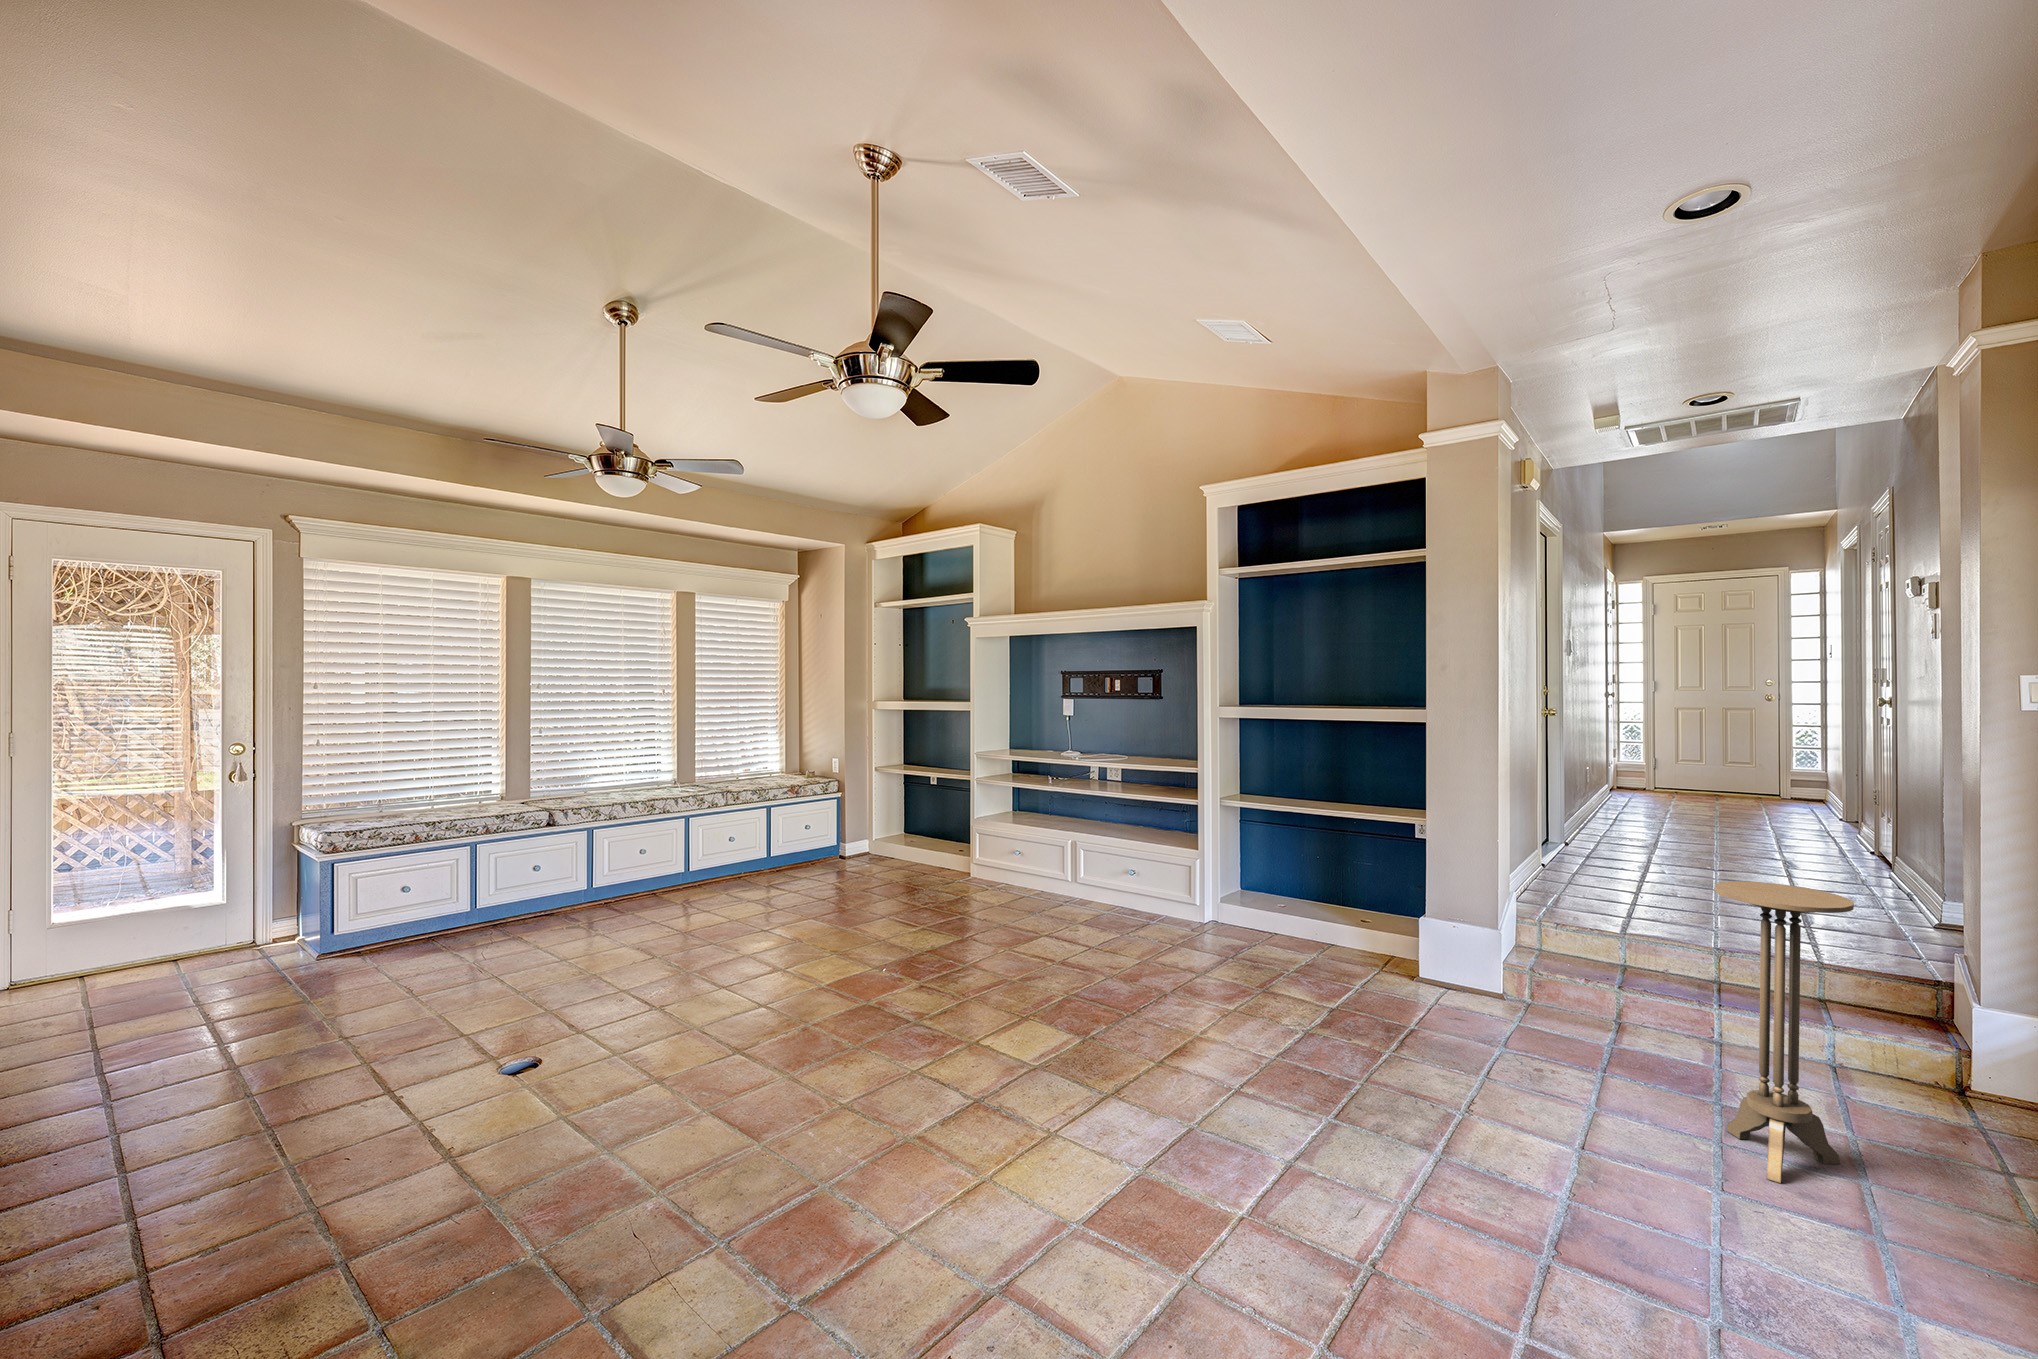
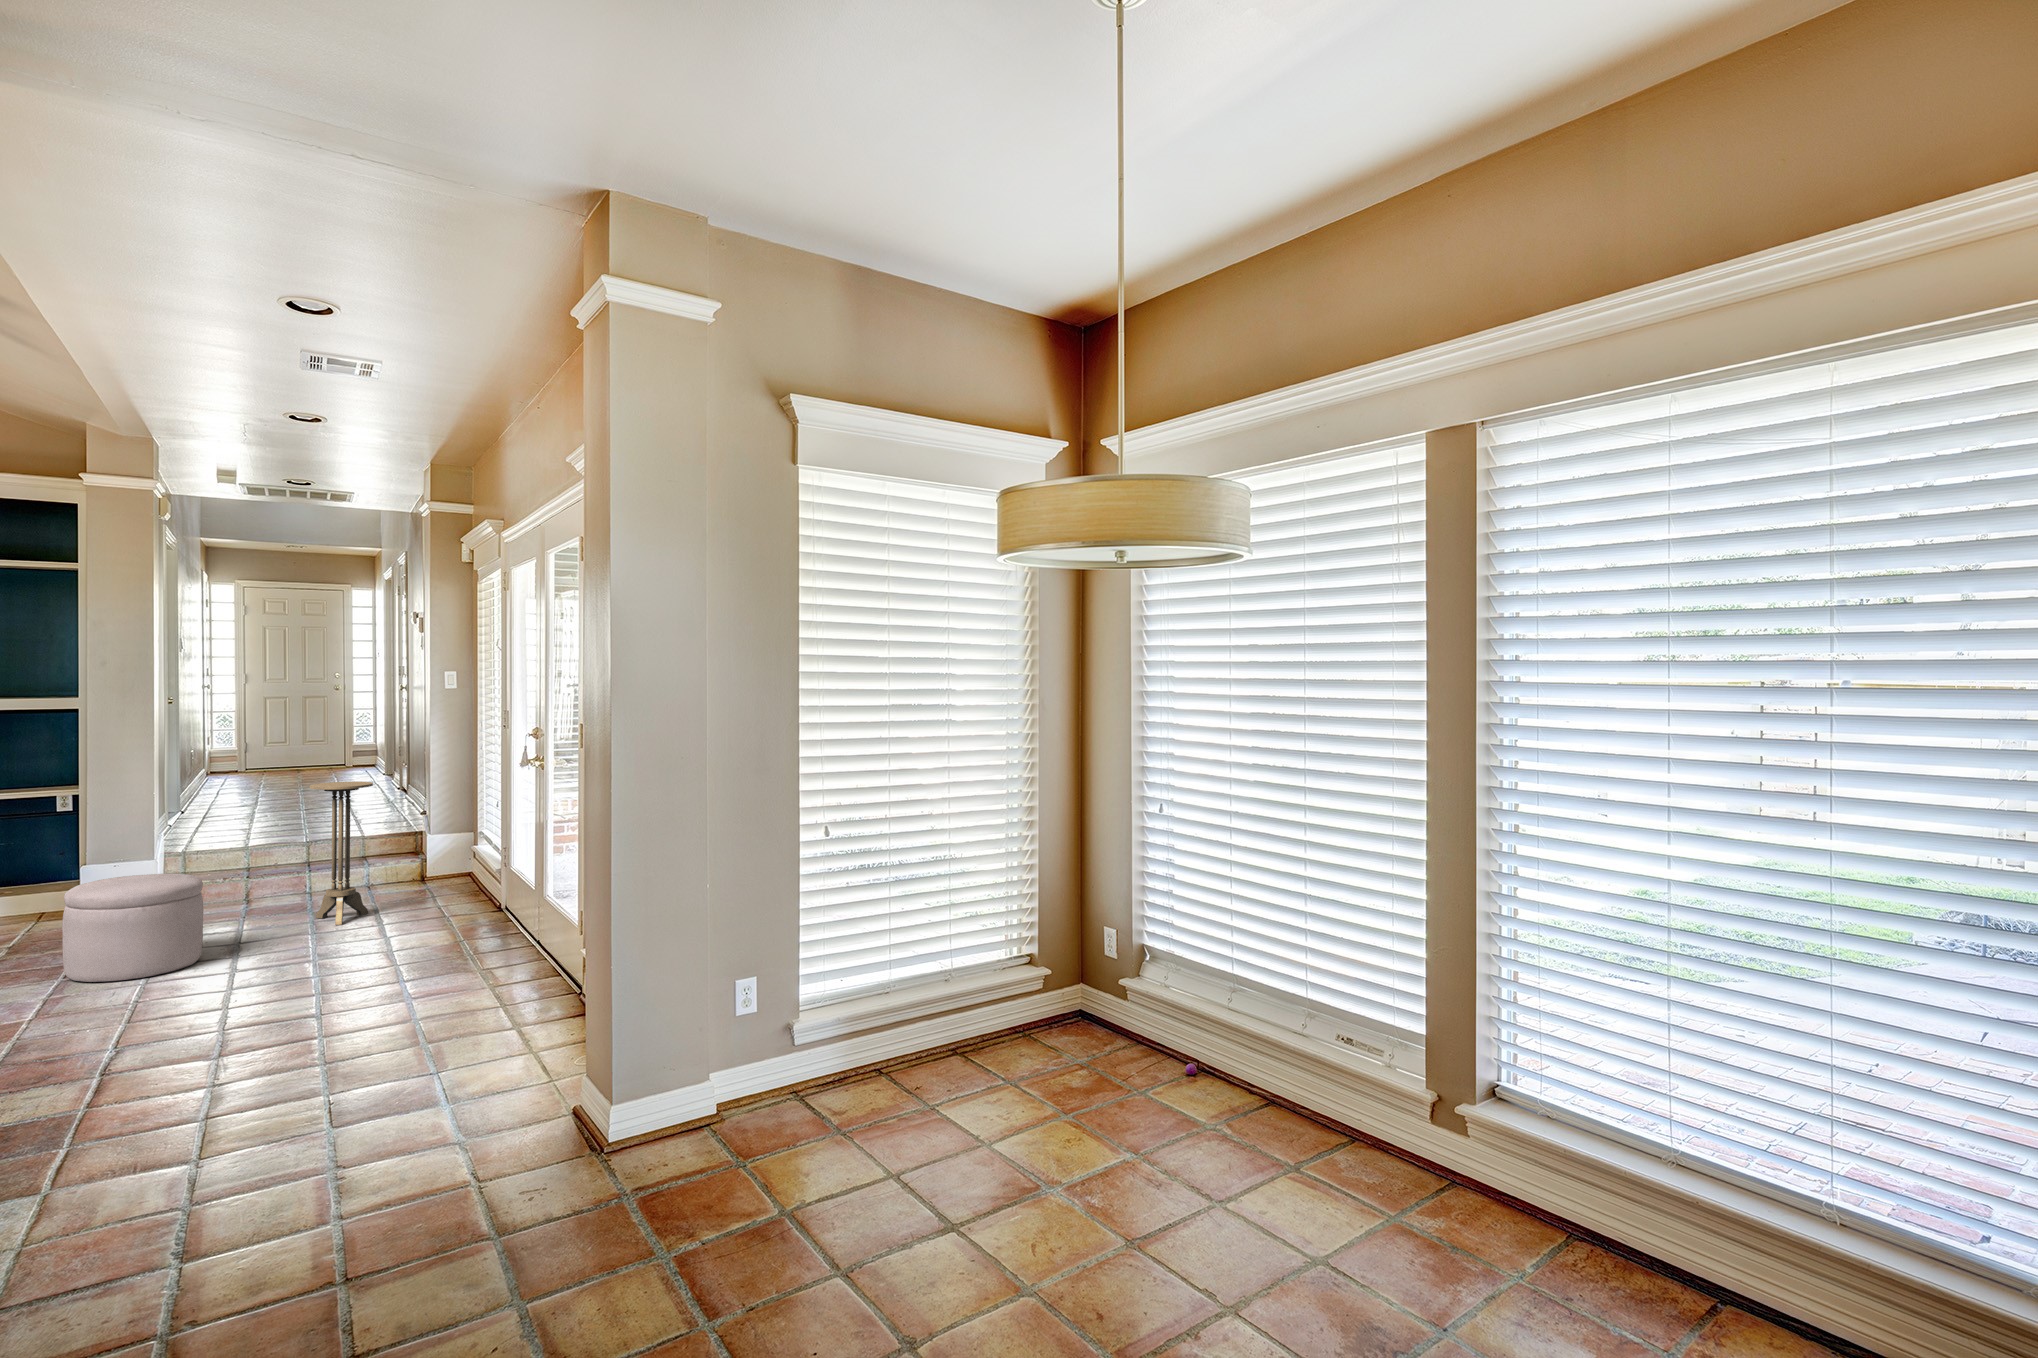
ottoman: none [1324,984,1512,1193] -> present [62,874,203,982]

